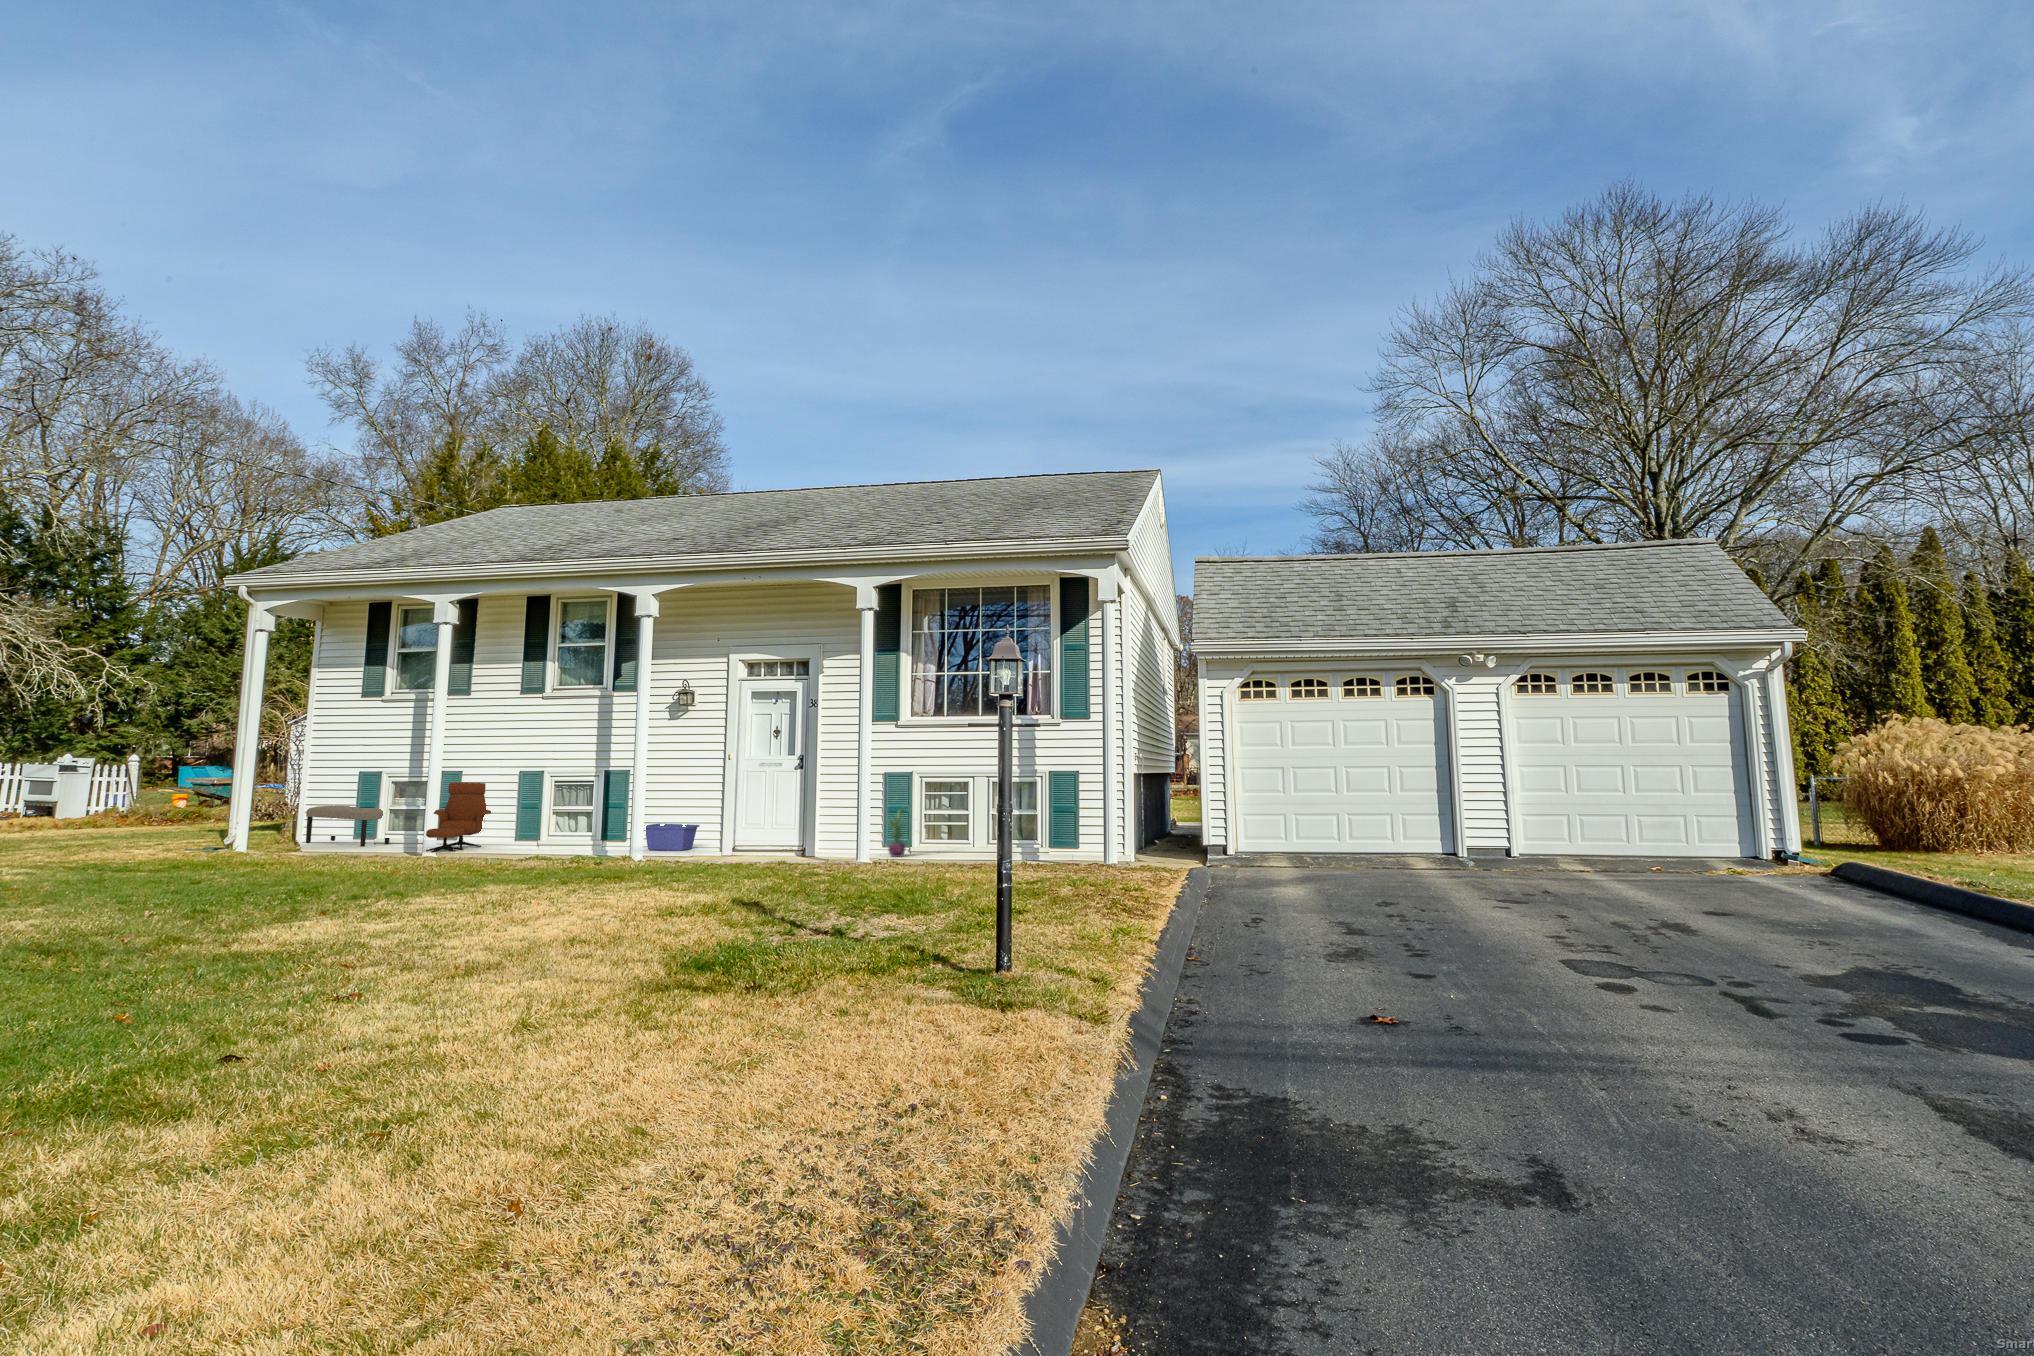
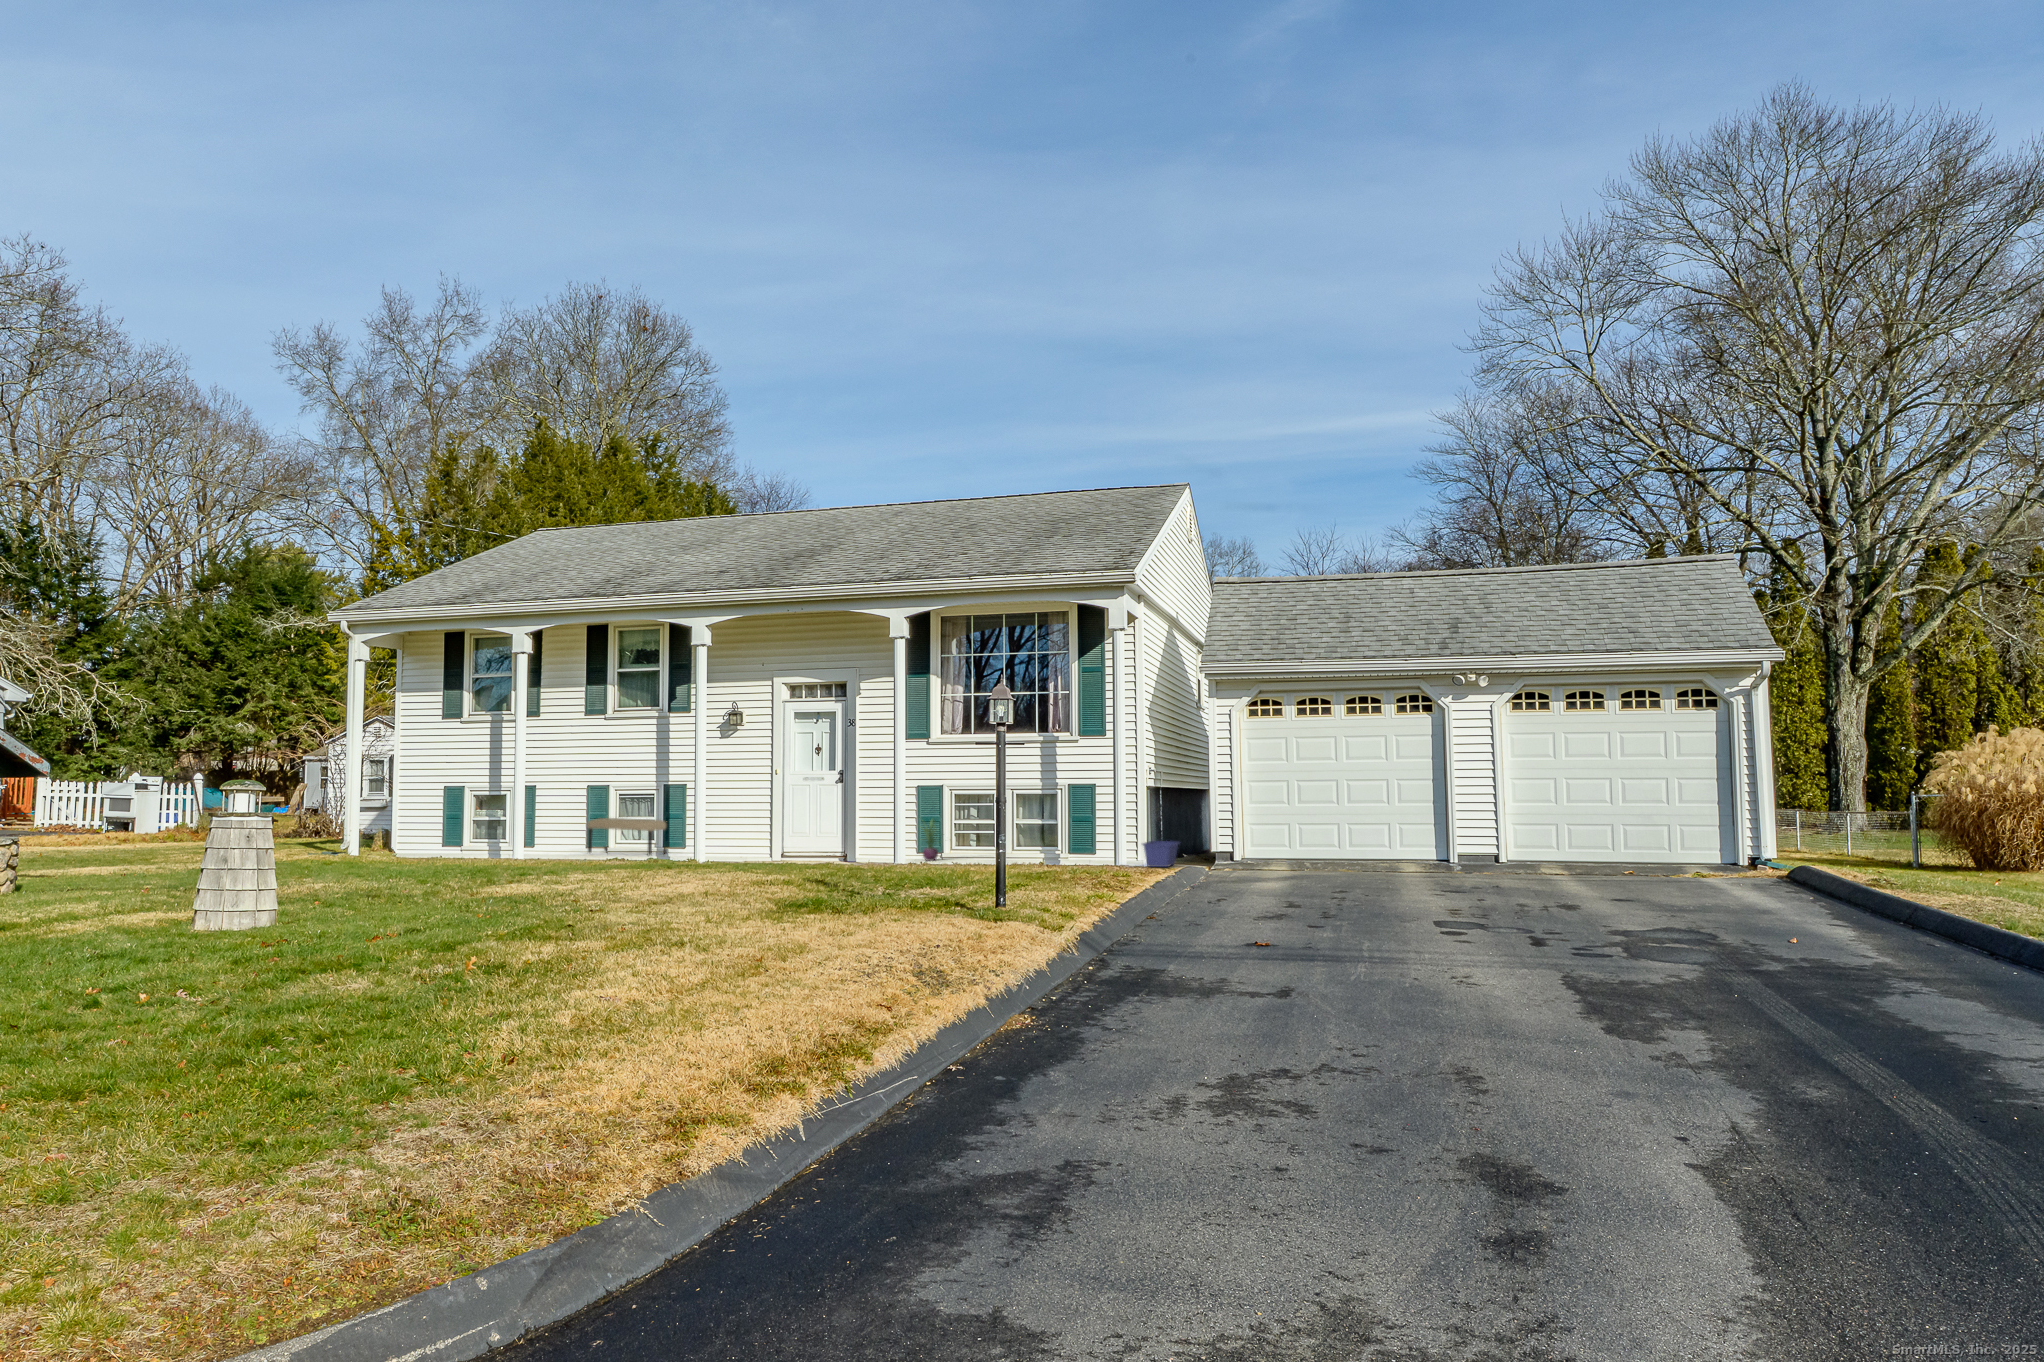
lounge chair: present [426,782,491,852] -> none [511,796,564,858]
bench: present [306,805,390,847] -> present [587,818,667,855]
storage bin: present [646,824,700,851] -> present [1142,841,1179,867]

